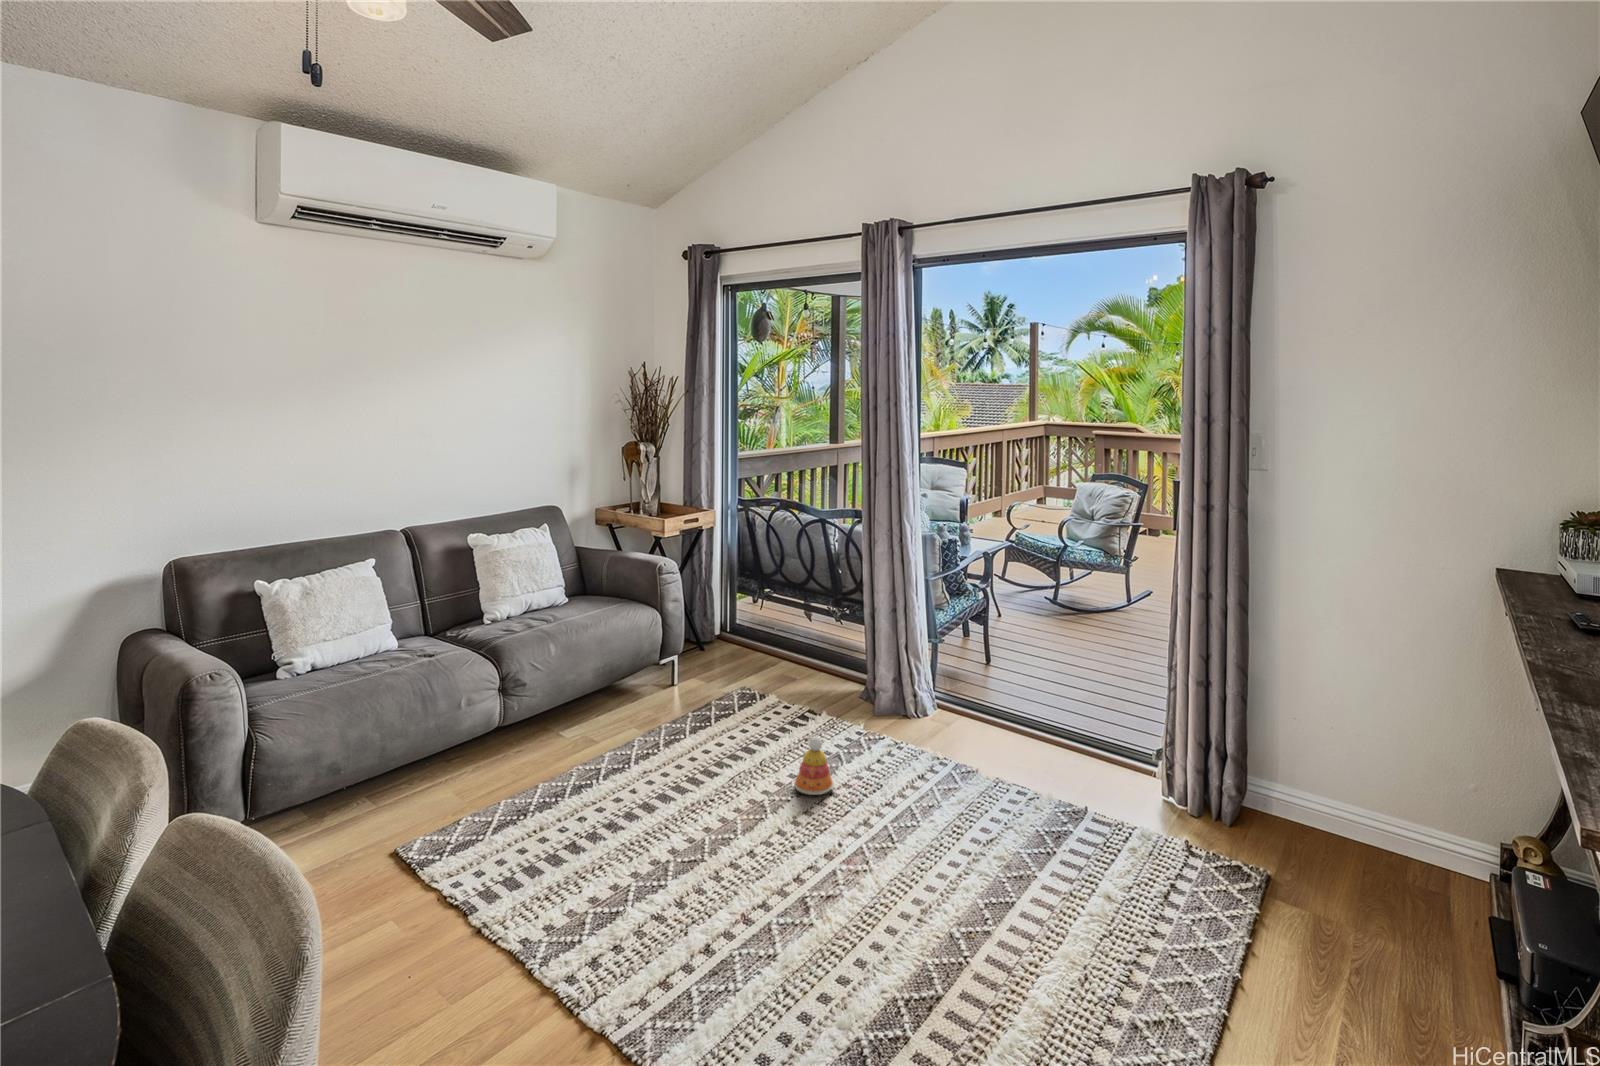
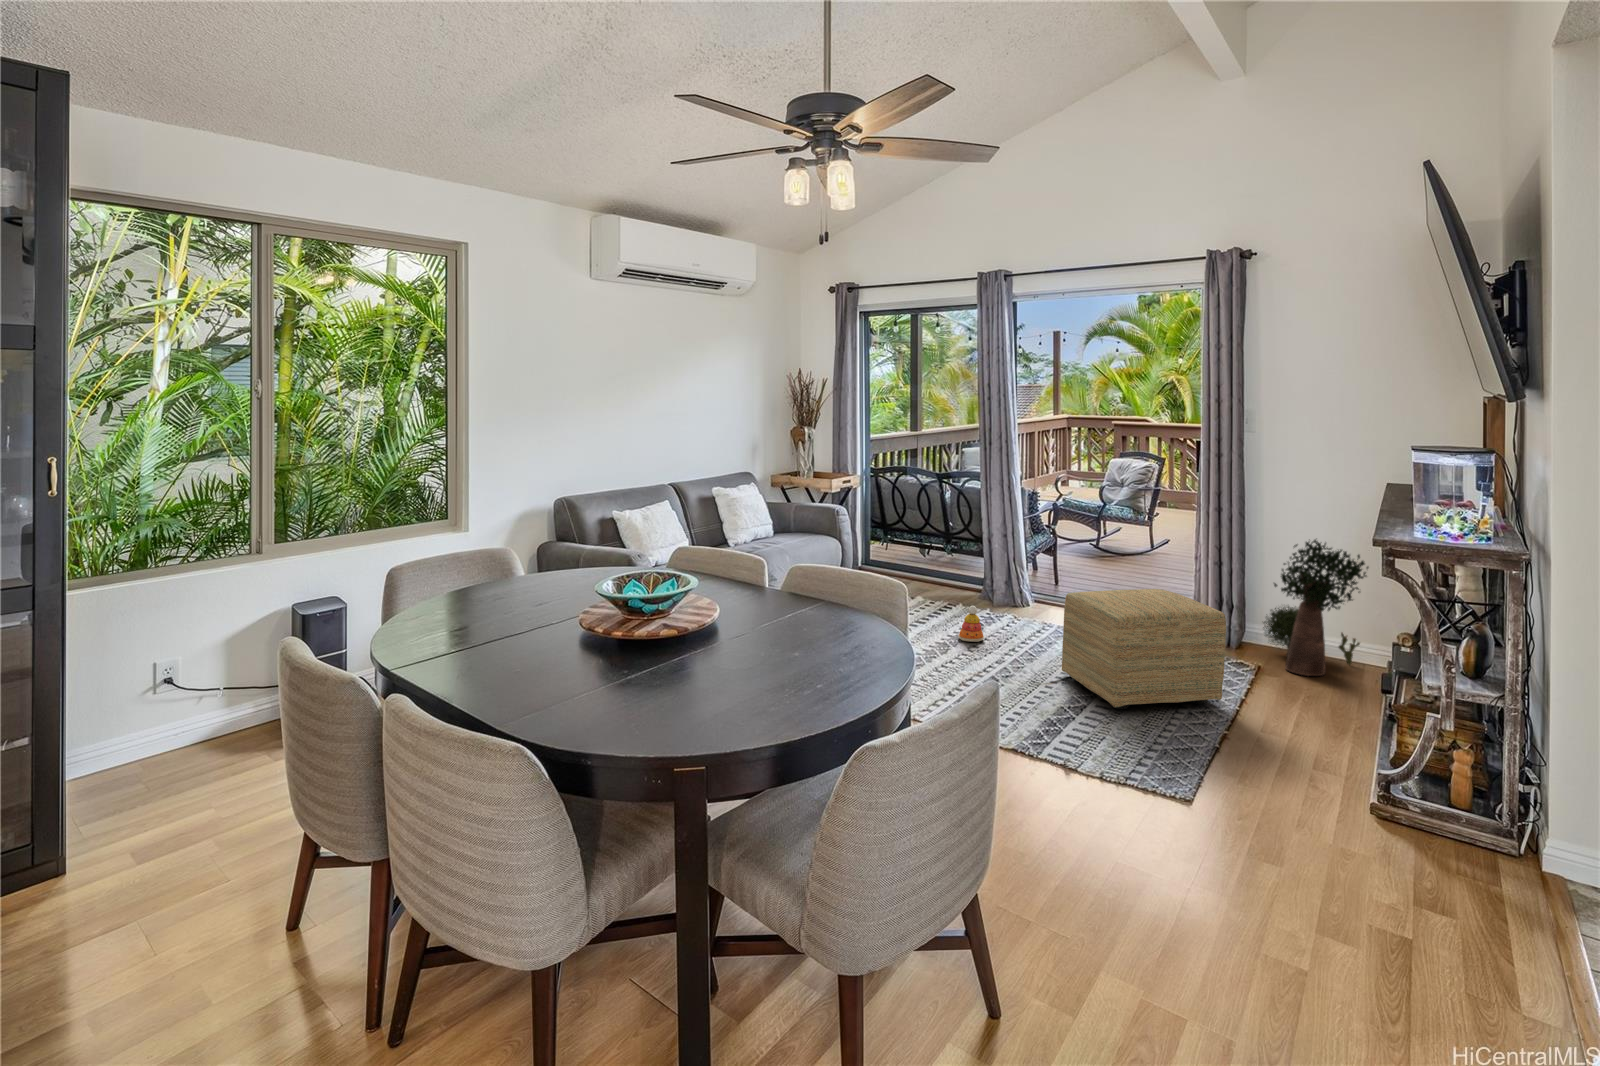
potted plant: none [1271,660,1460,902] -> present [1263,539,1368,676]
ottoman: none [926,745,1197,1002] -> present [1062,589,1226,709]

